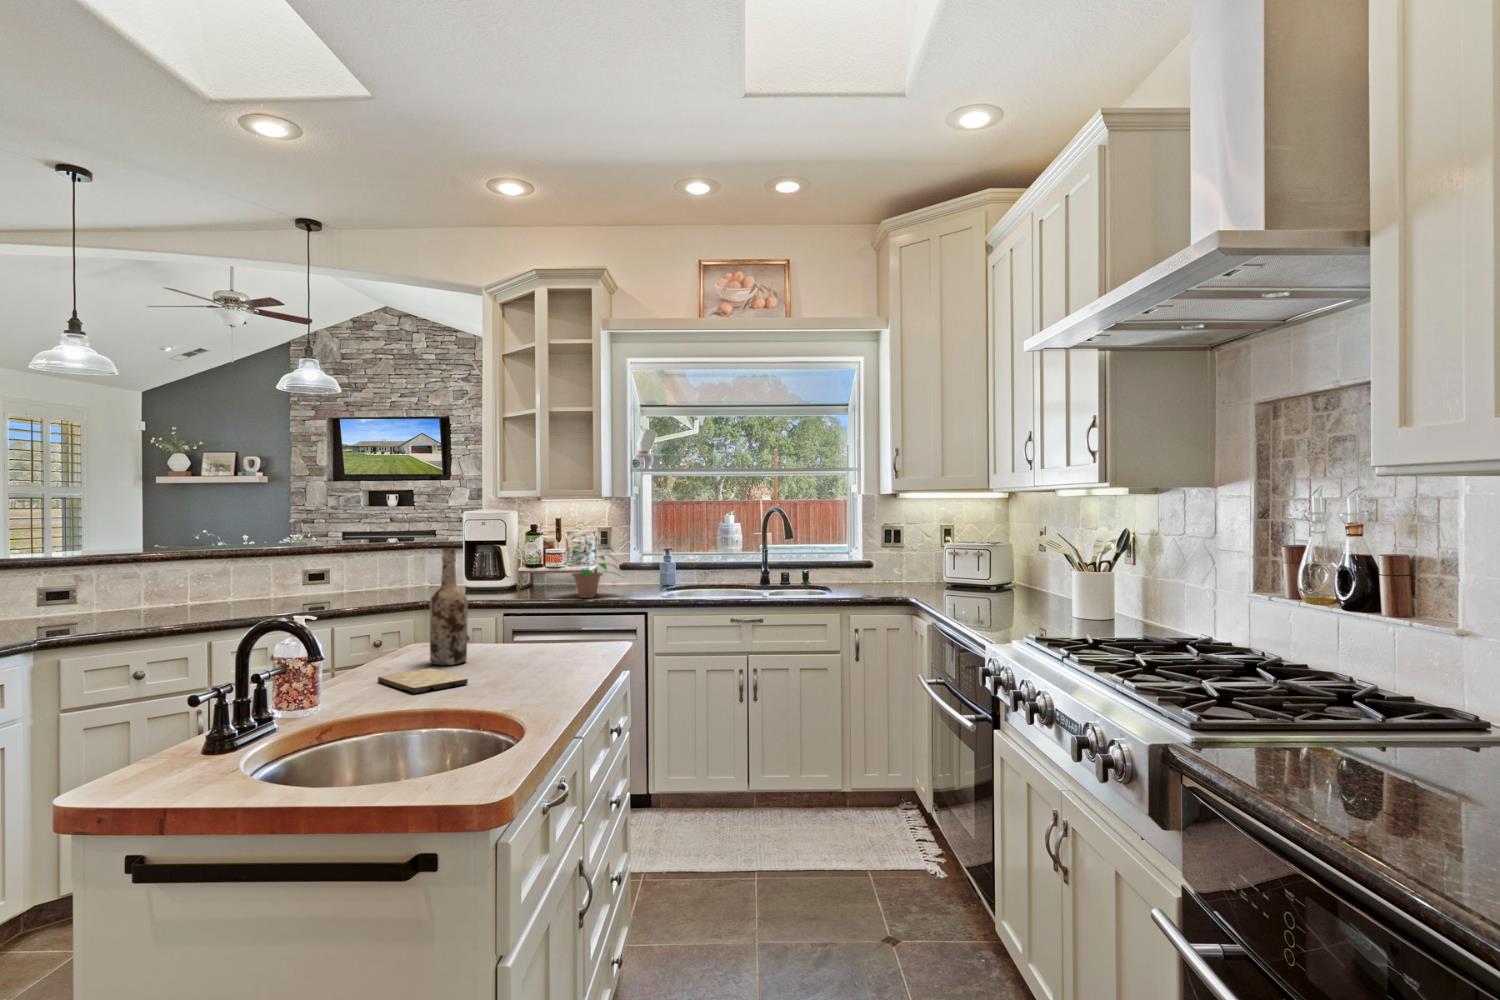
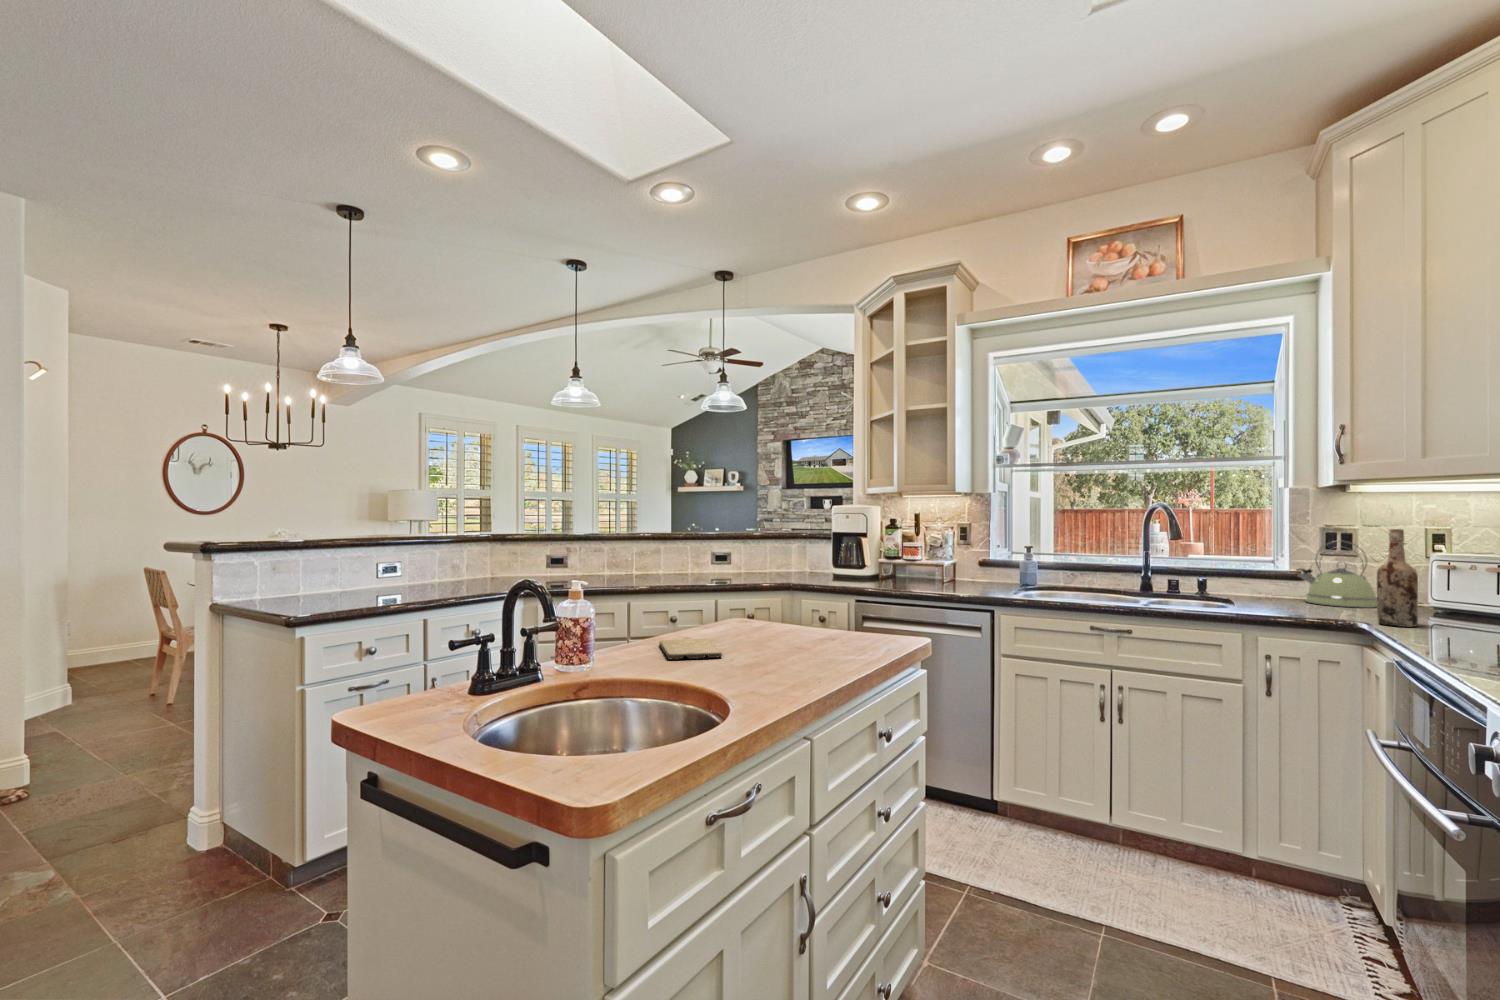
potted plant: present [553,528,614,598] -> none [896,522,973,592]
kettle: none [864,535,913,585] -> present [1296,541,1377,608]
wine bottle: present [430,548,468,665] -> present [1377,529,1418,627]

